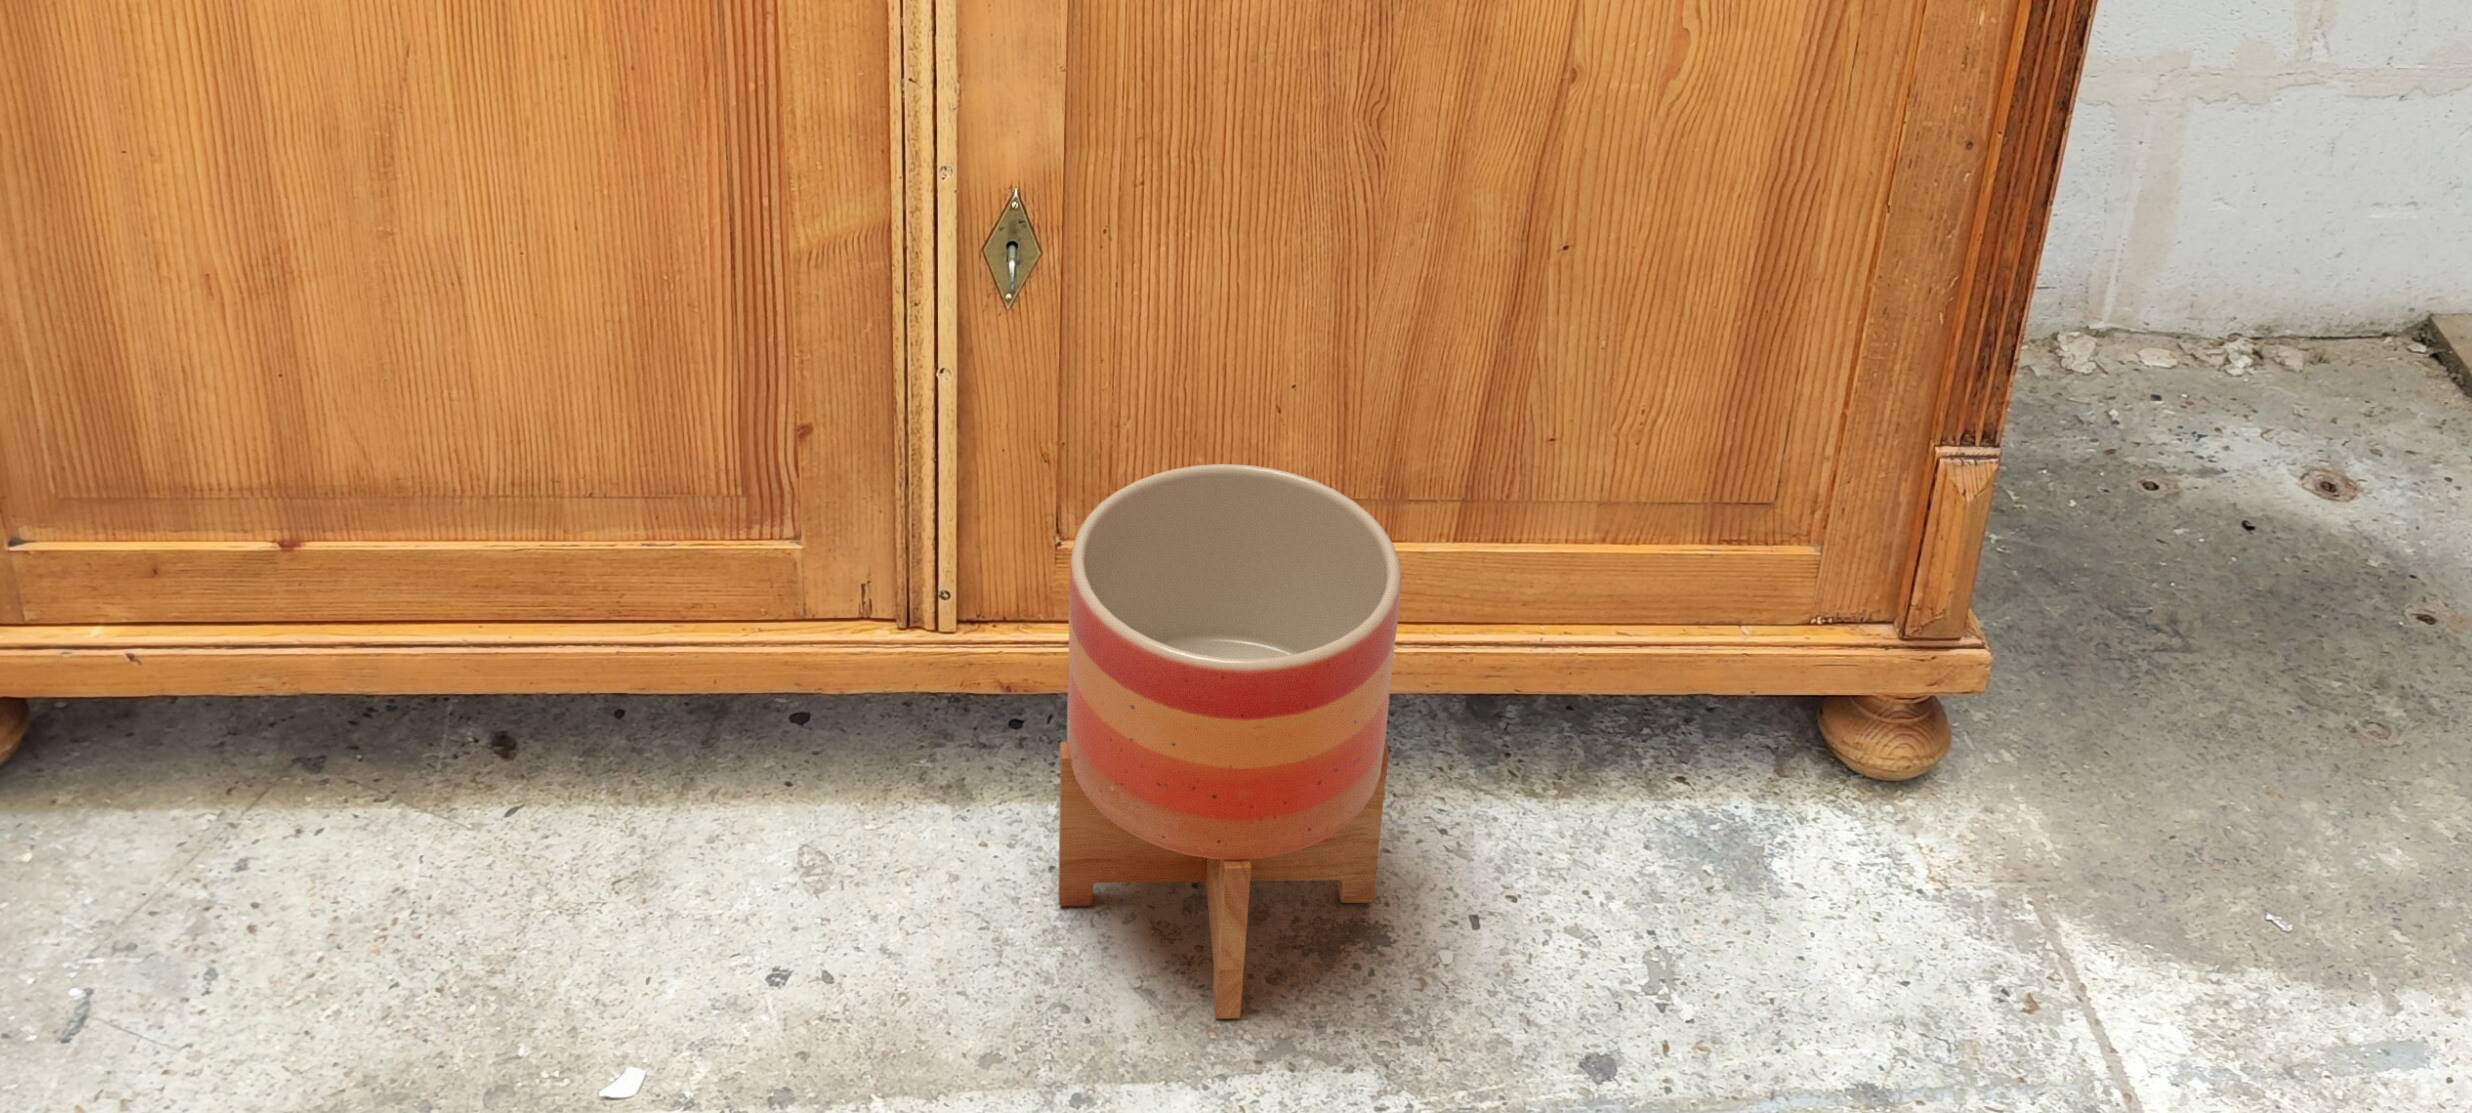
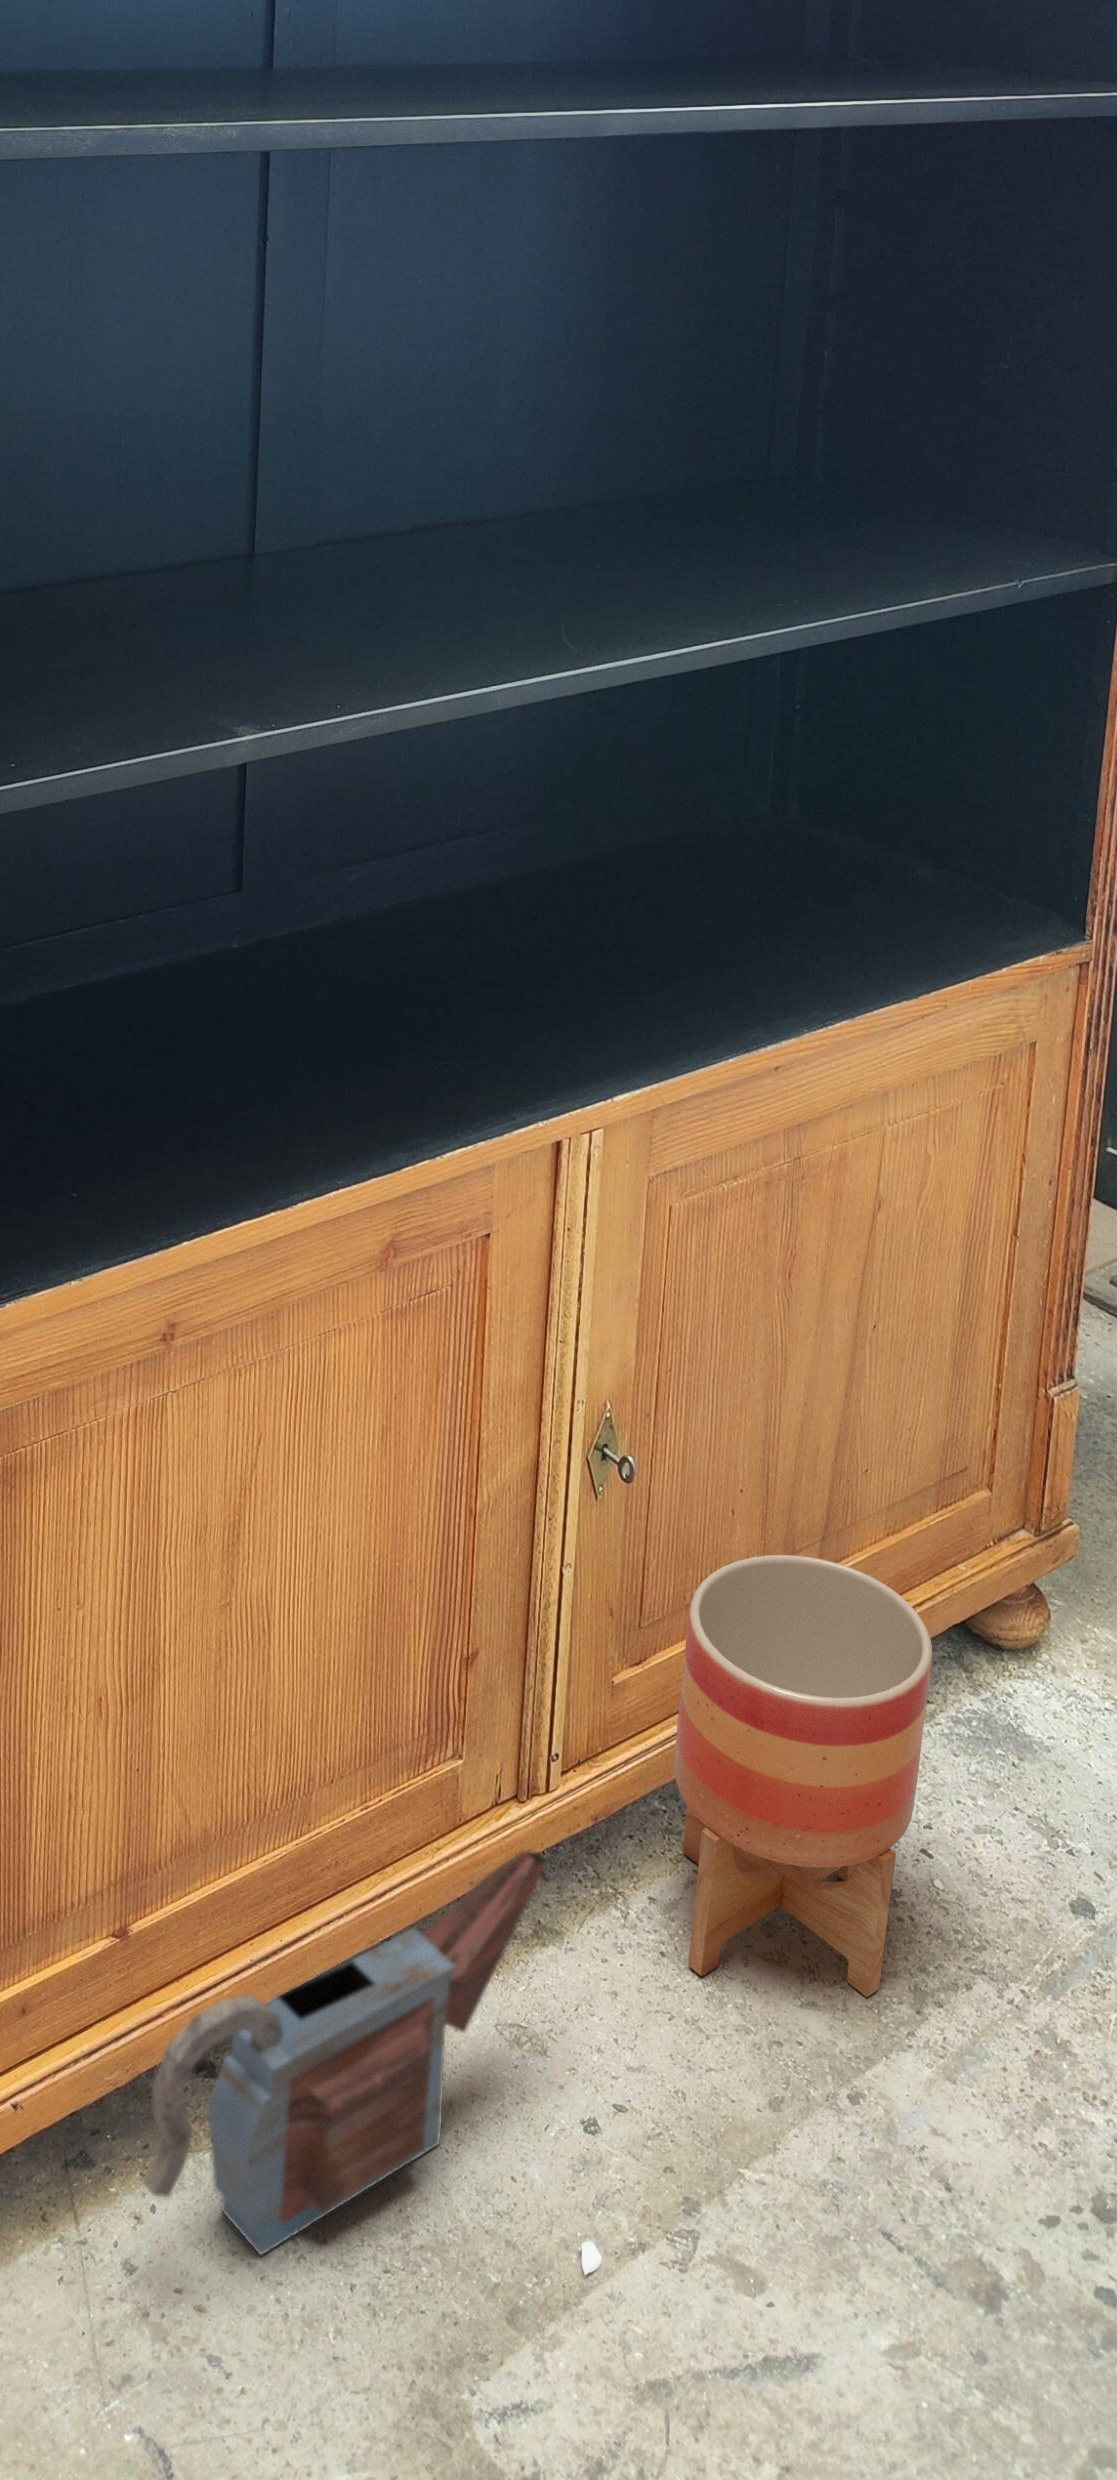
watering can: none [191,636,776,910] -> present [142,1851,546,2255]

